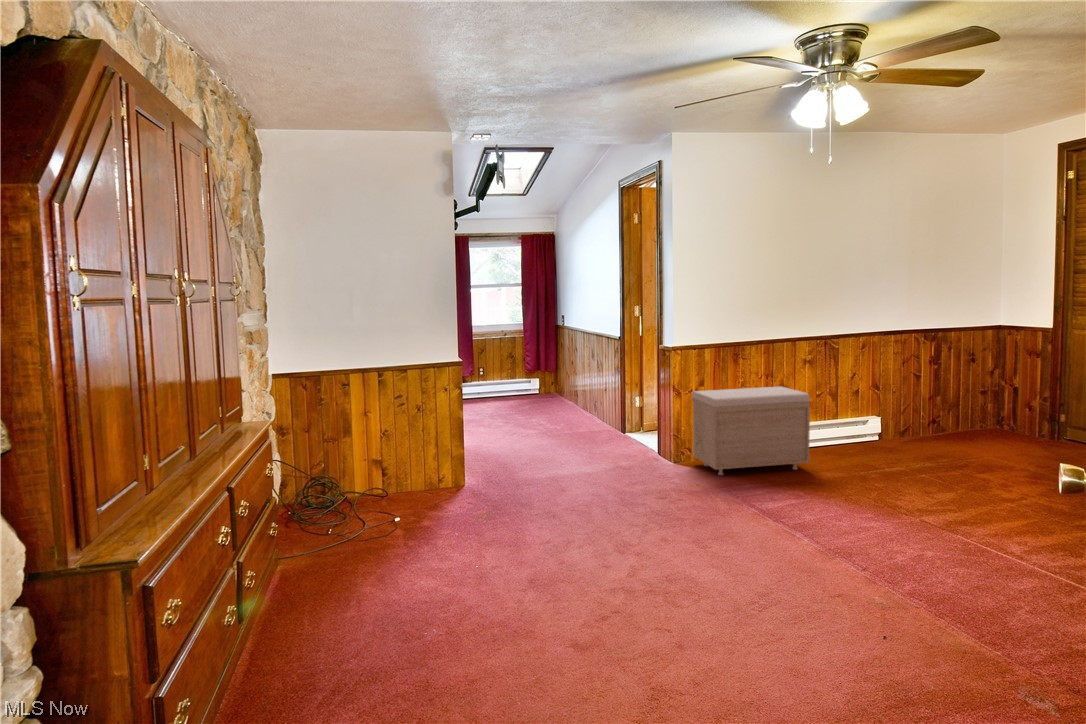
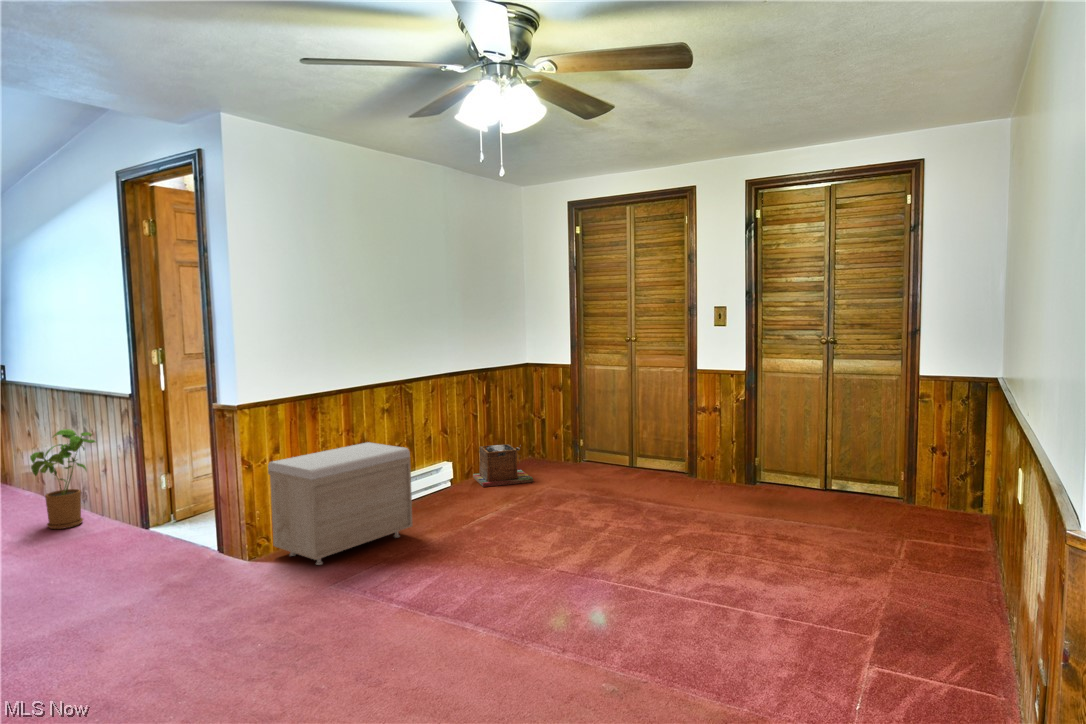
house plant: none [563,359,601,425] -> present [30,429,96,529]
laundry basket: none [909,407,974,450] -> present [473,444,533,487]

